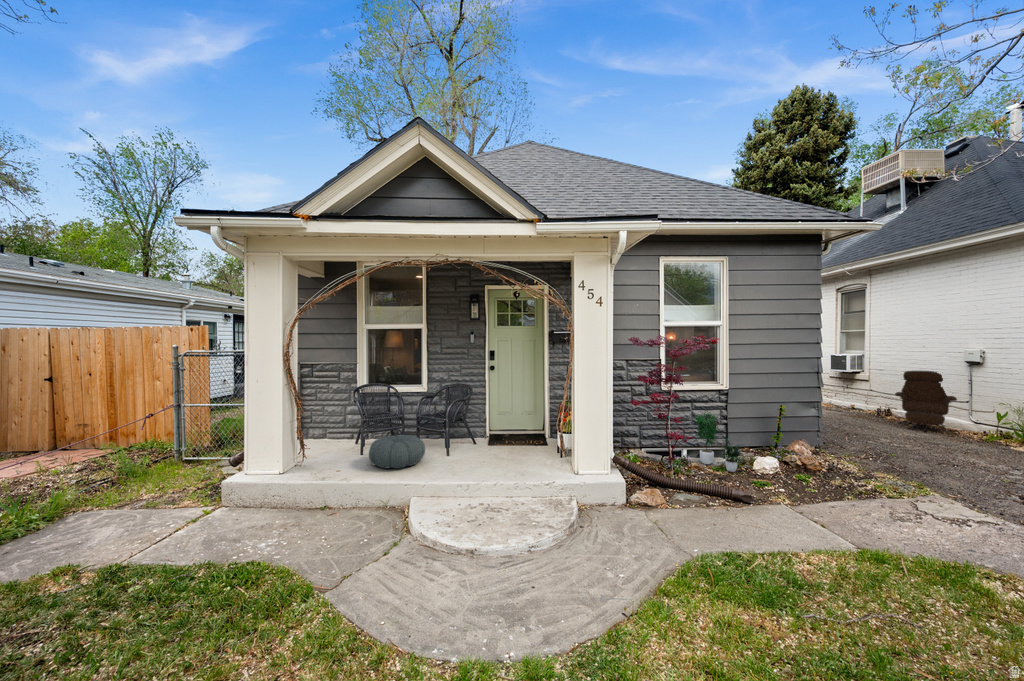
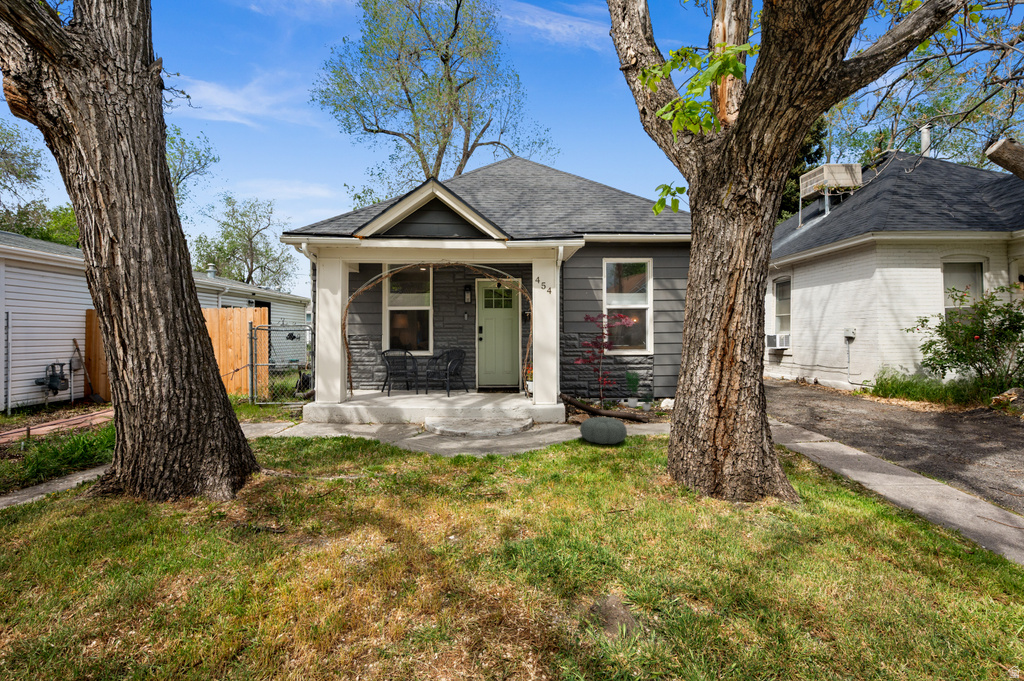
lounge chair: present [895,371,957,432] -> none [803,347,844,393]
pouf: present [369,435,425,469] -> present [580,417,627,444]

